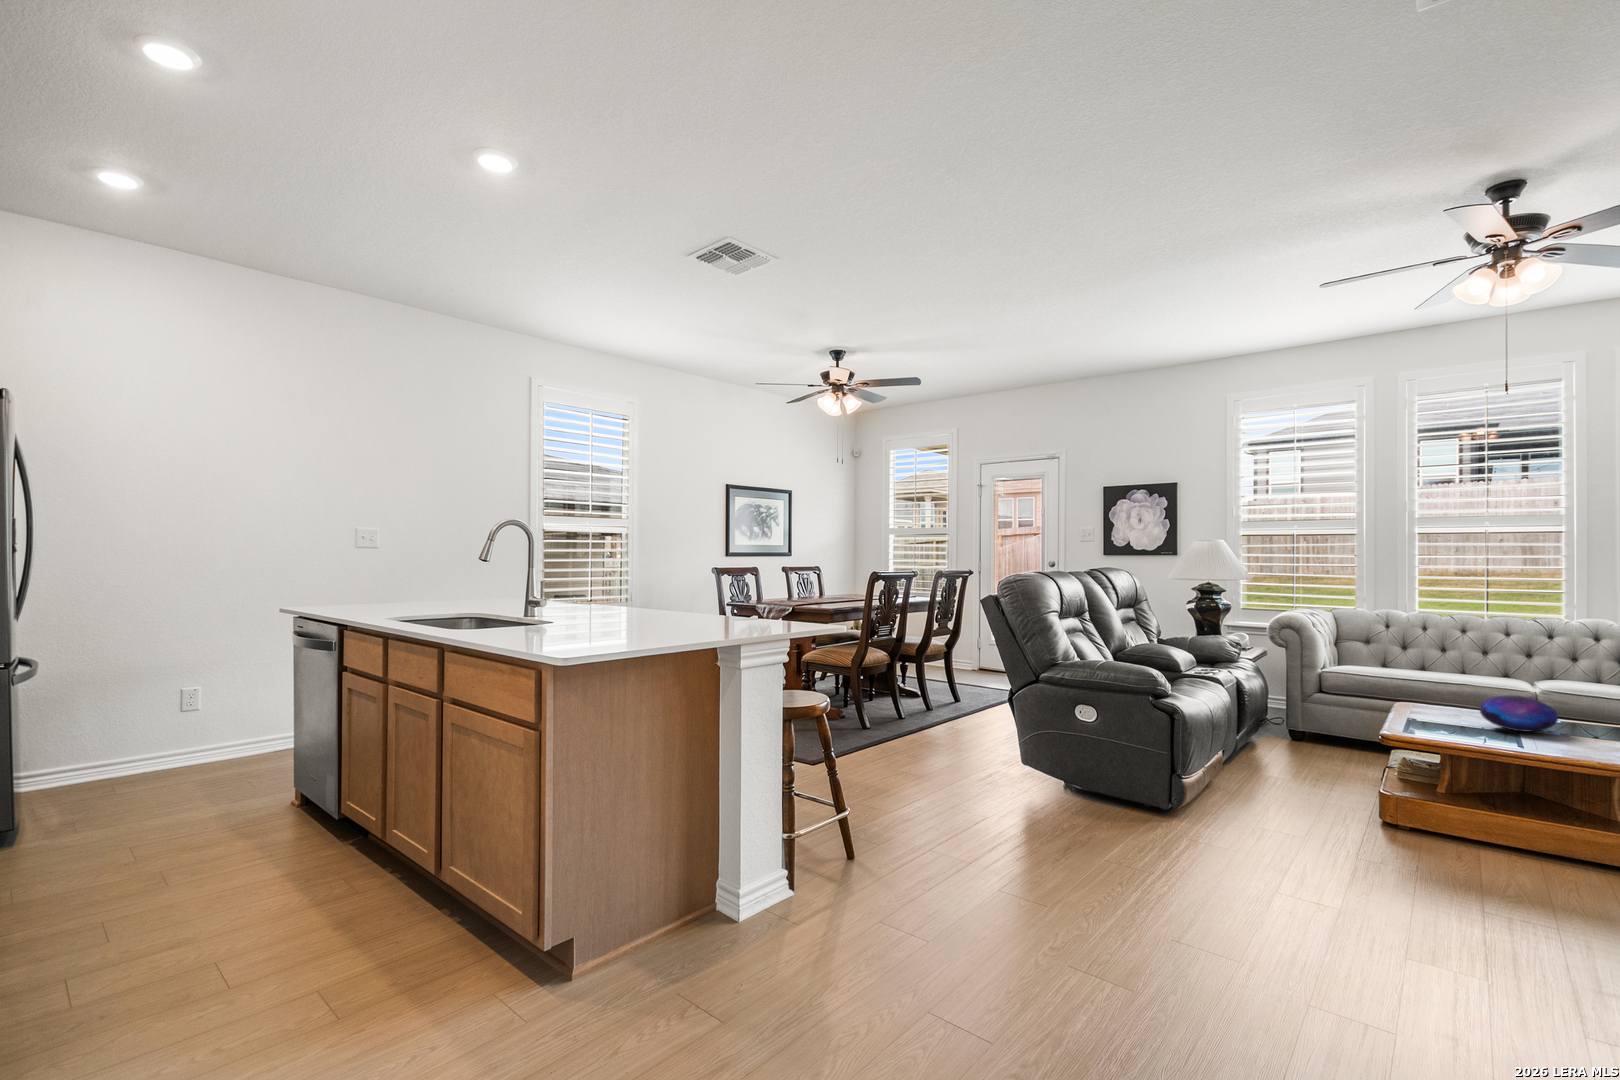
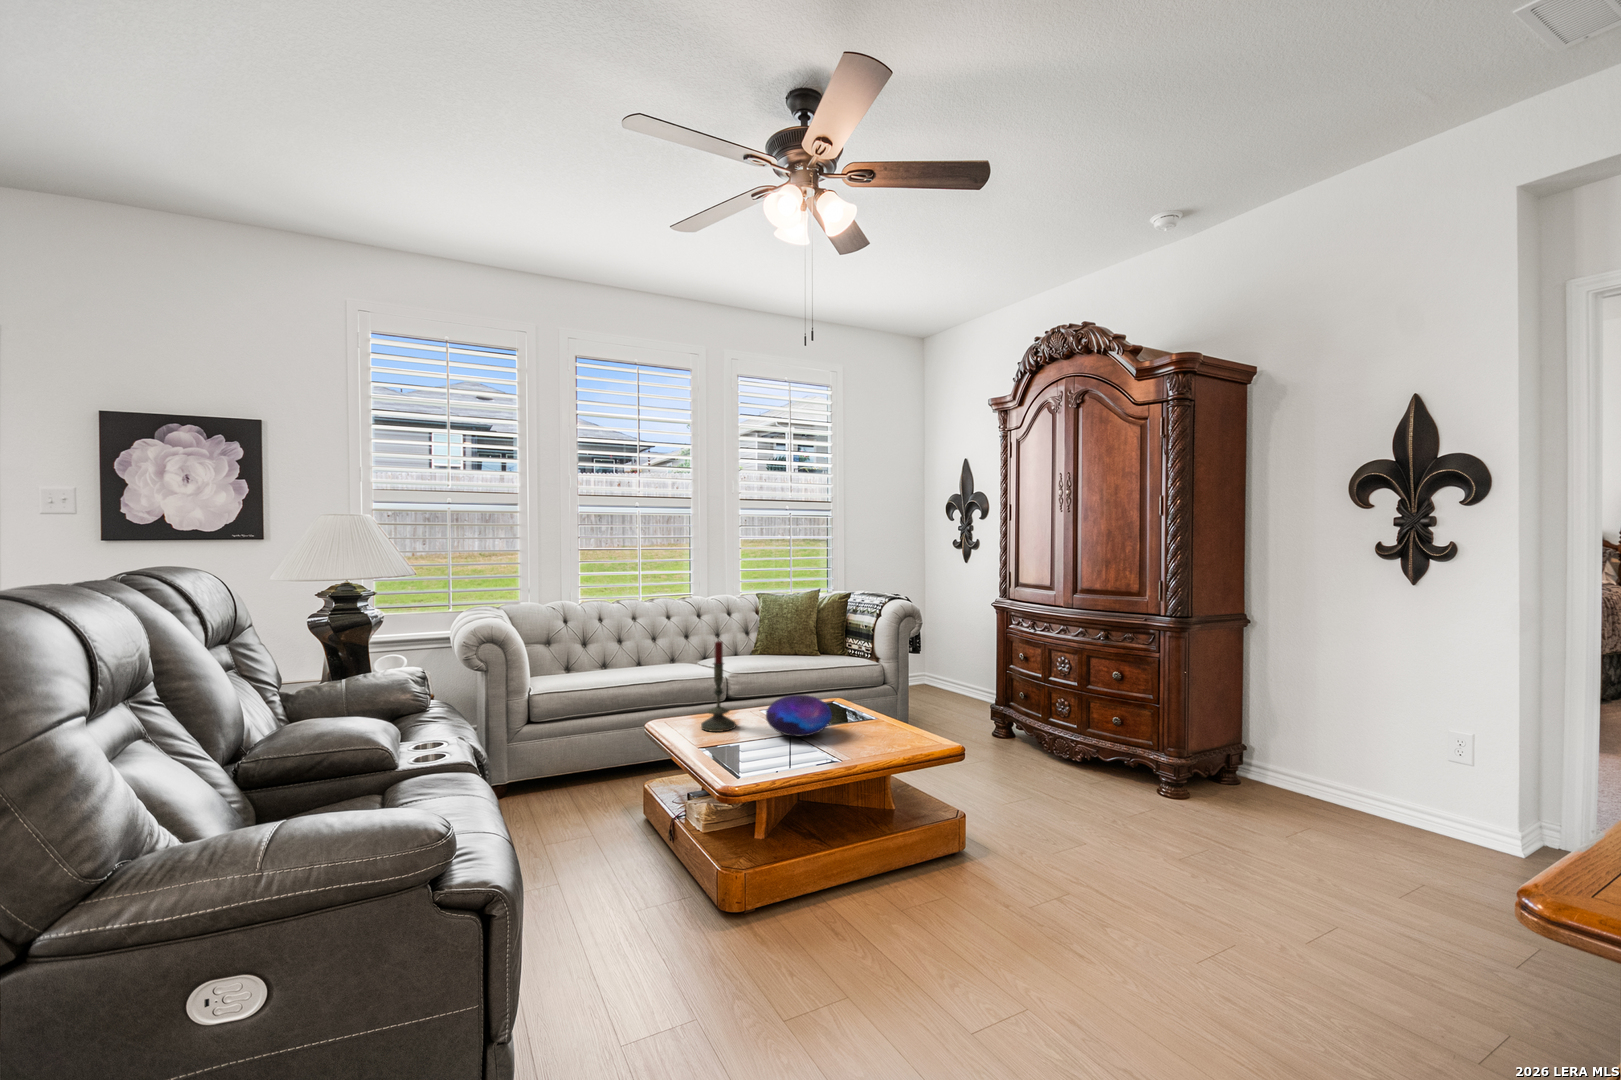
candle: none [1436,641,1474,718] -> present [701,641,736,732]

